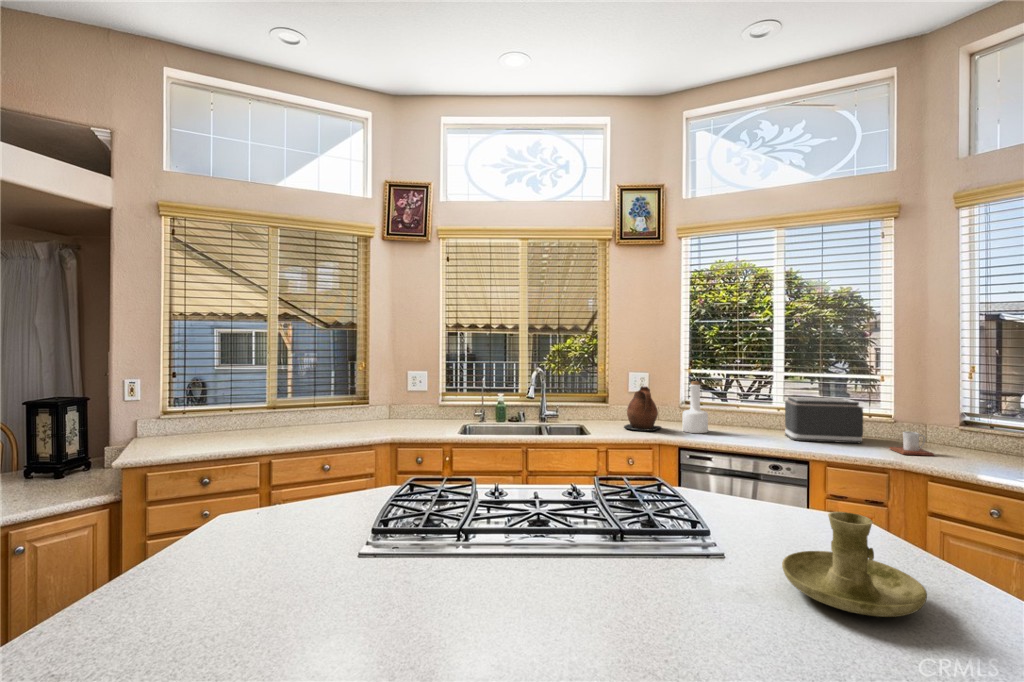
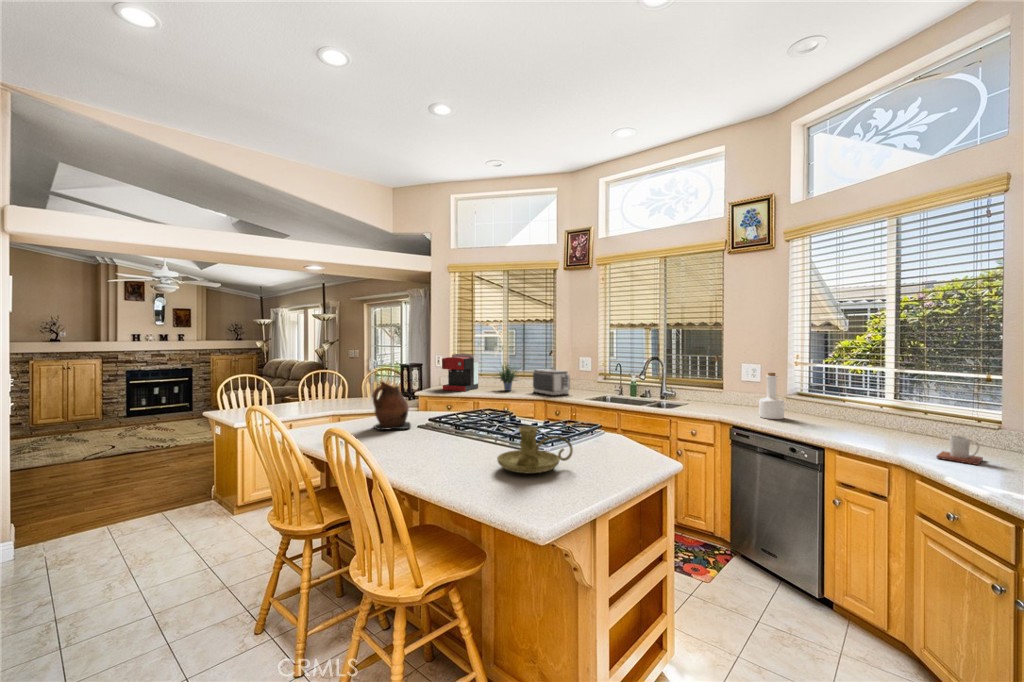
coffee maker: none [161,374,231,450] -> present [442,353,478,391]
potted plant: none [268,377,333,435] -> present [495,364,518,391]
ceramic pitcher: present [624,387,661,431] -> present [373,382,411,430]
toaster: present [785,397,863,443] -> present [533,369,570,396]

